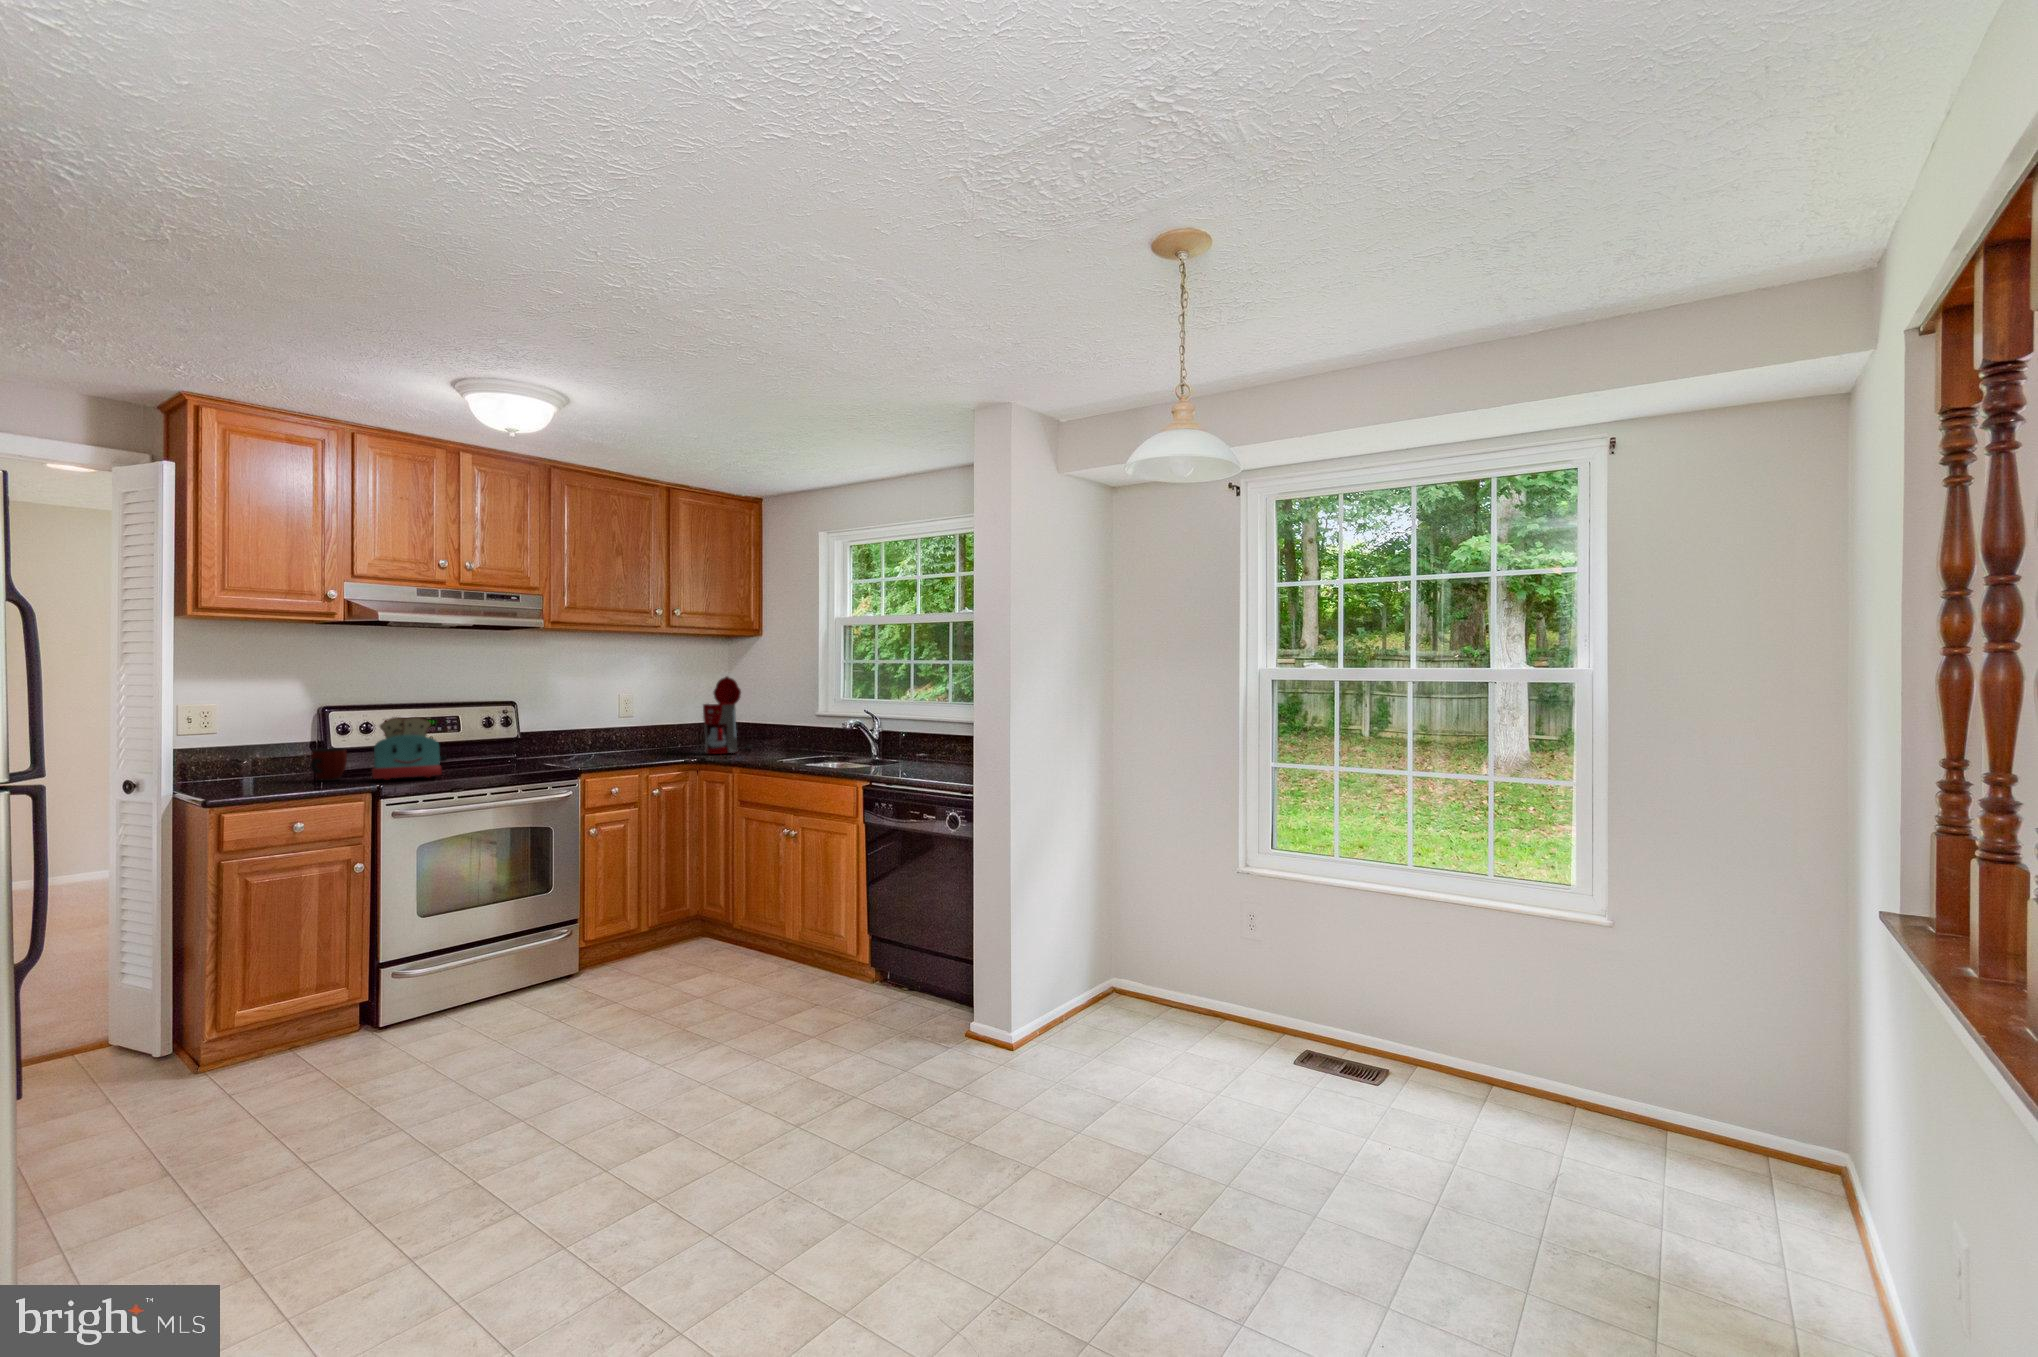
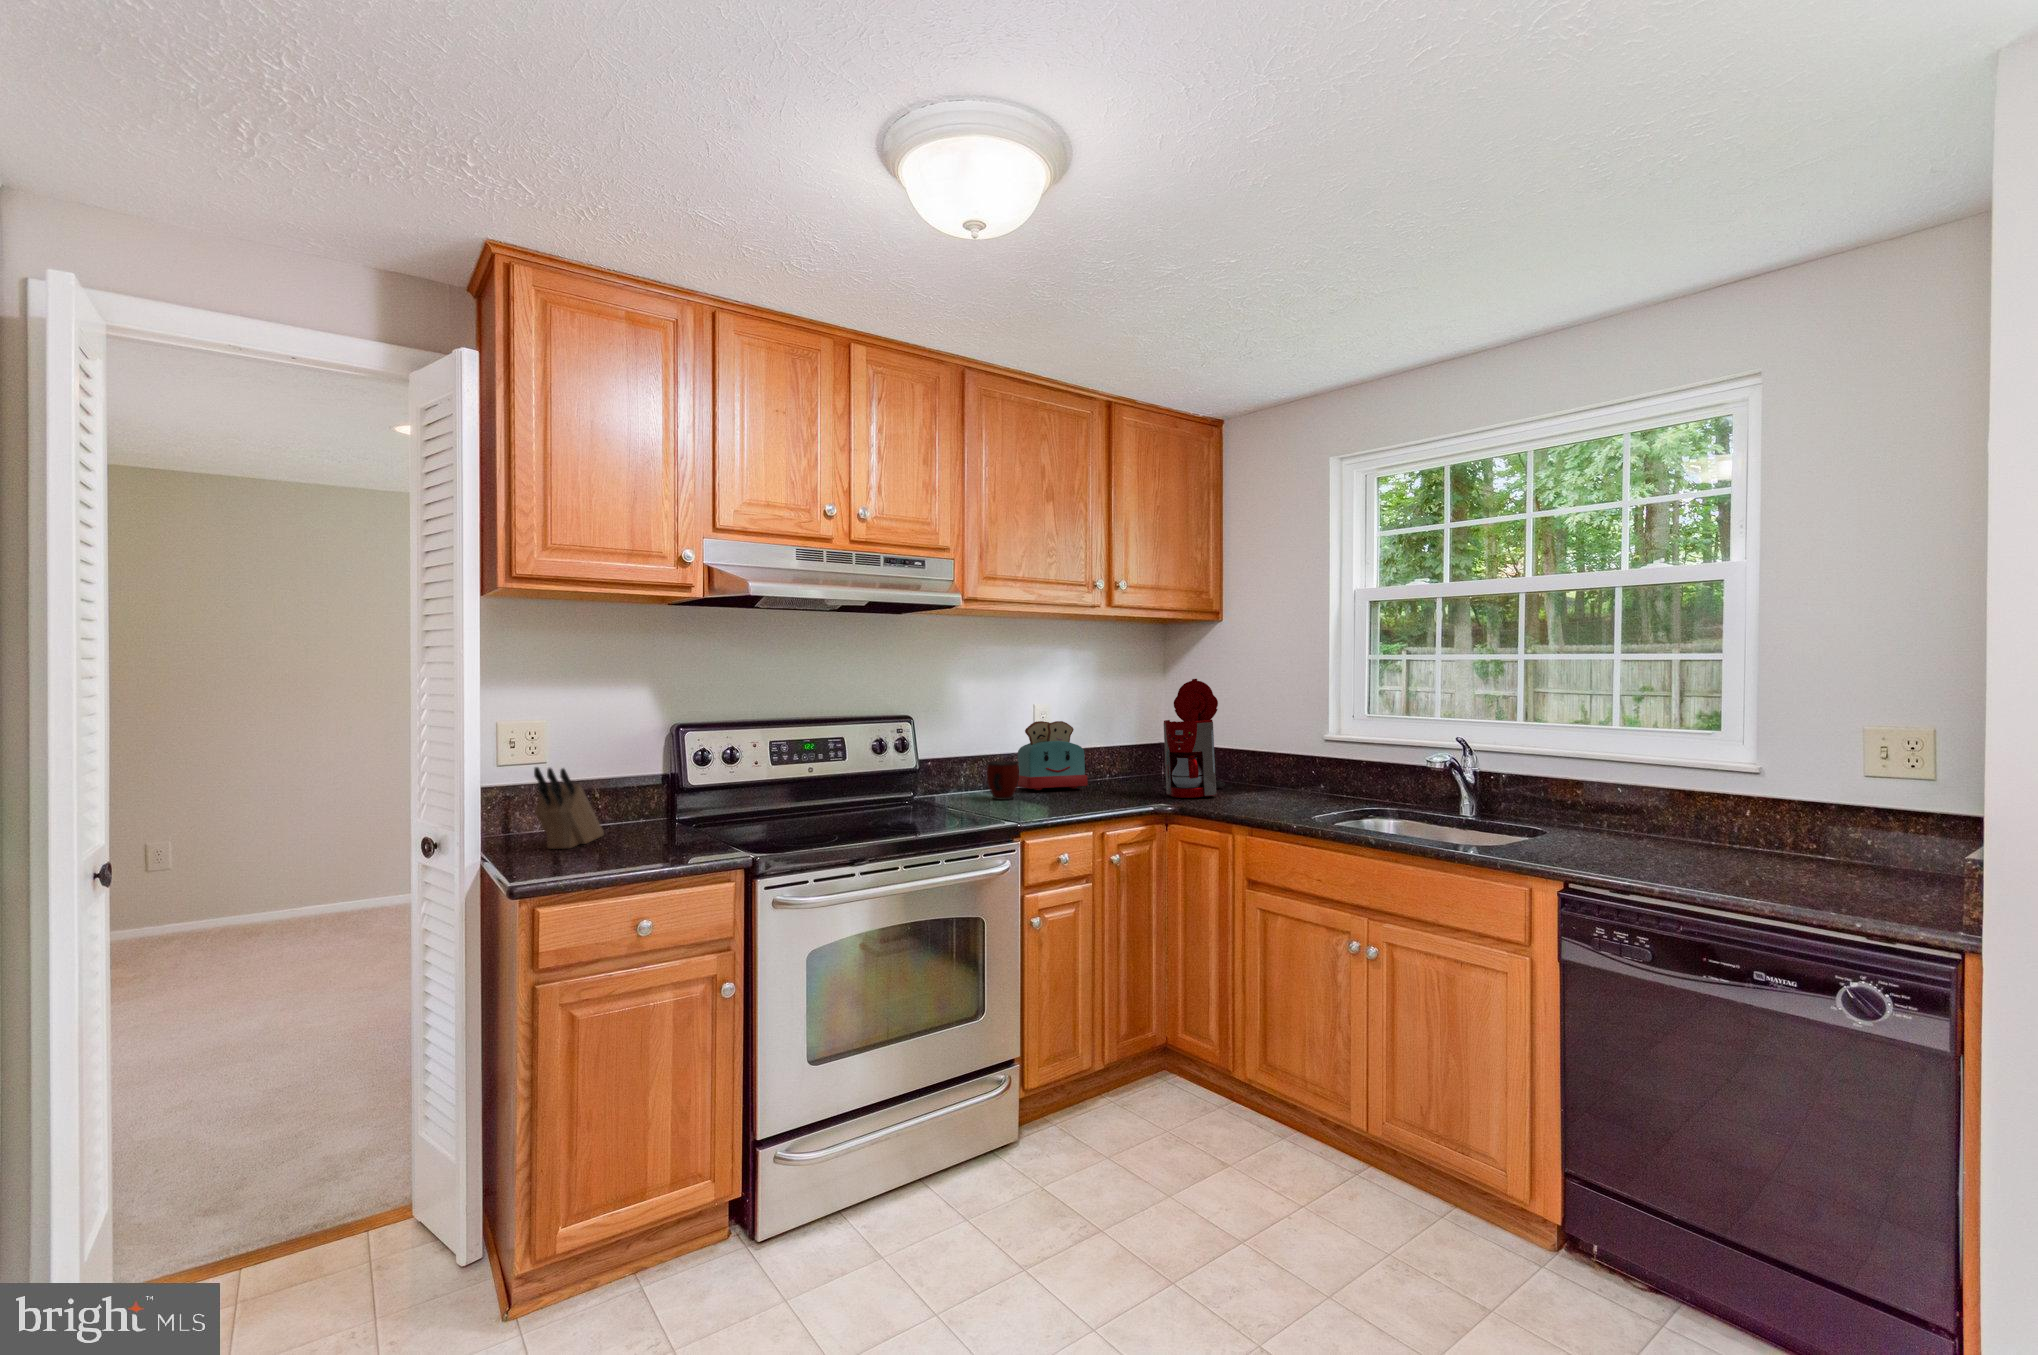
toaster: present [372,717,447,780] -> present [1018,721,1088,790]
knife block: none [214,732,266,786] -> present [534,767,604,849]
mug: present [311,748,347,781] -> present [987,761,1019,800]

